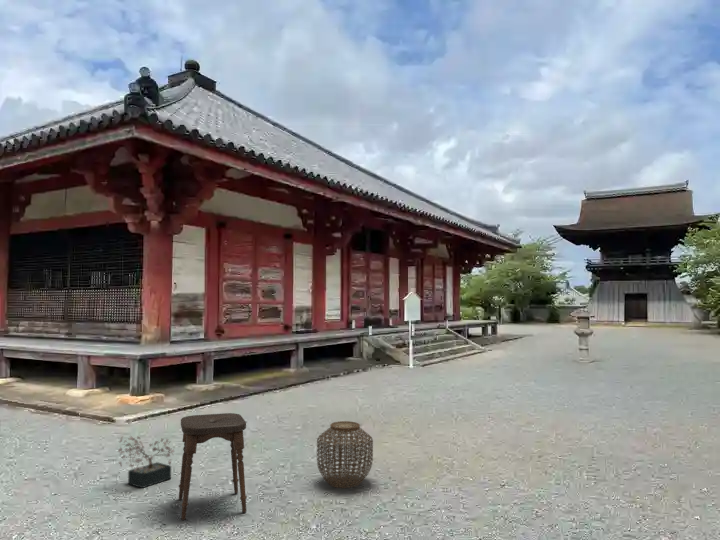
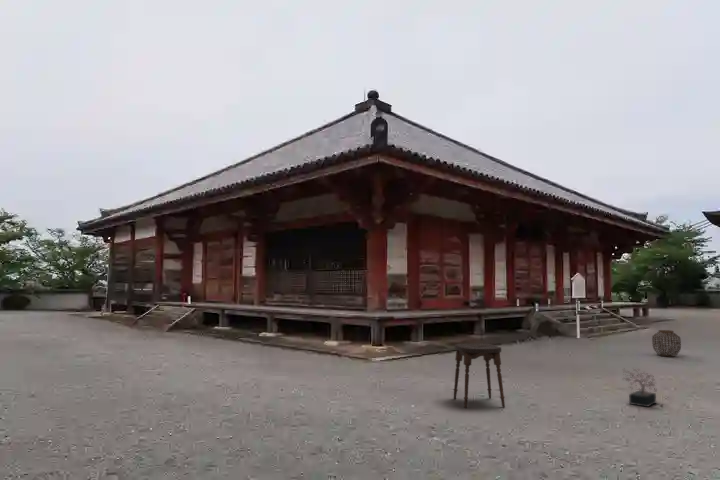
woven basket: present [317,421,373,488] -> present [652,330,681,357]
decorative plant: present [118,437,174,488] -> present [626,371,656,407]

